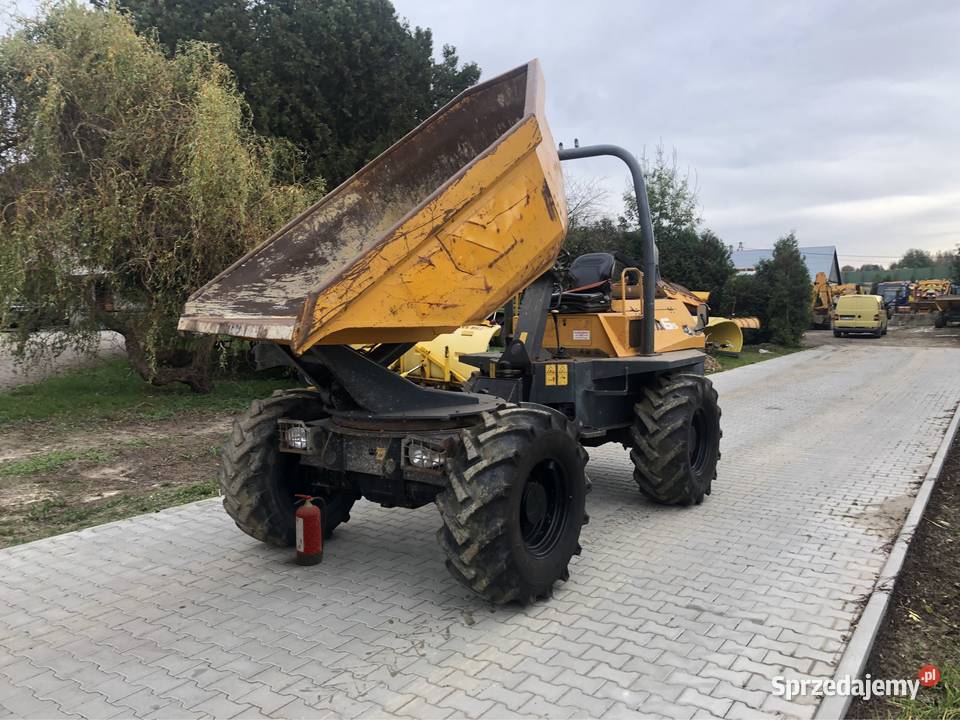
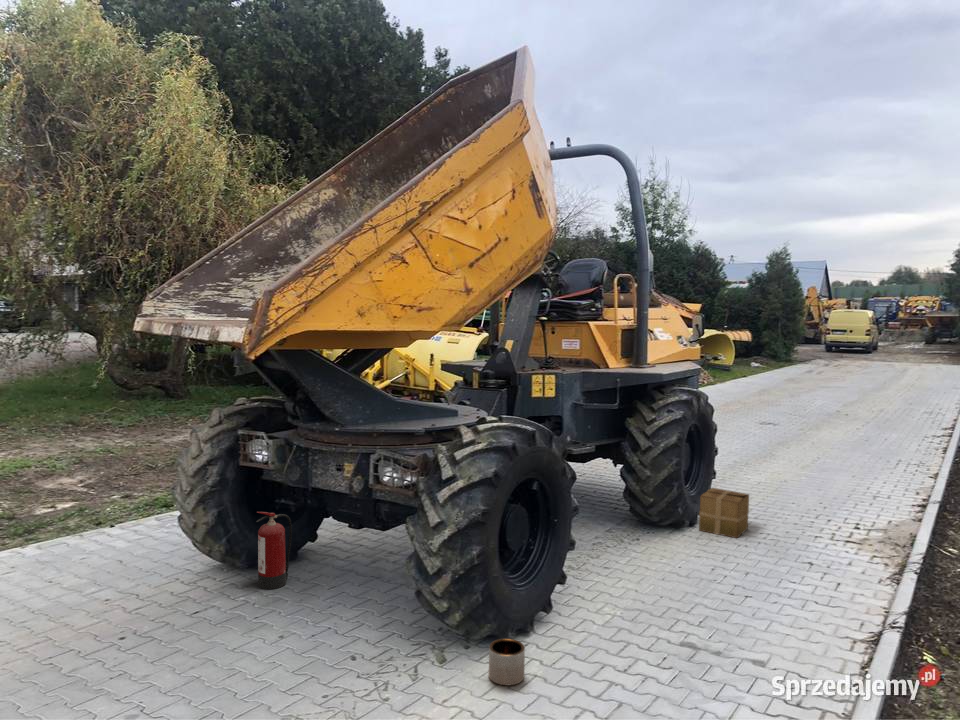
cardboard box: none [705,469,752,515] -> present [699,488,749,538]
planter: none [514,602,546,642] -> present [489,639,525,685]

